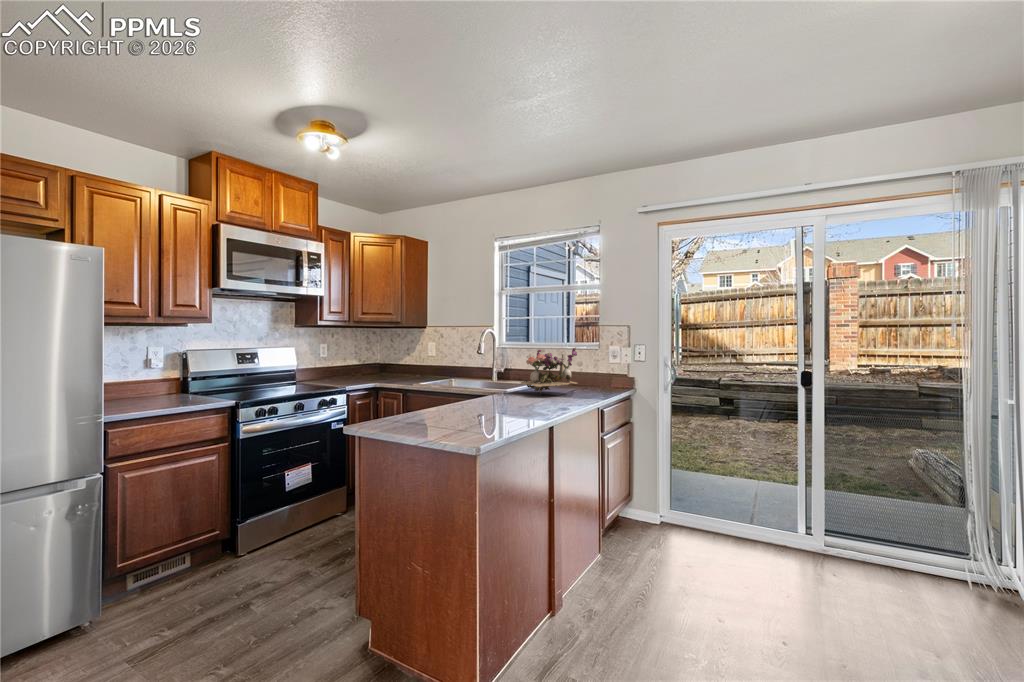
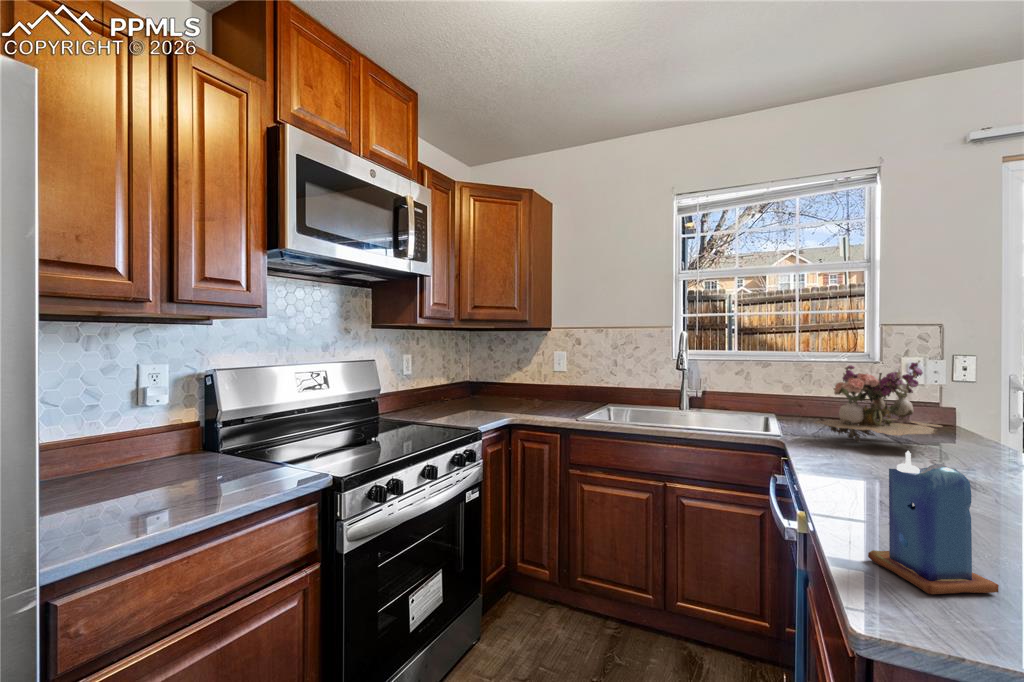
candle: none [394,376,423,422] -> present [868,451,999,594]

